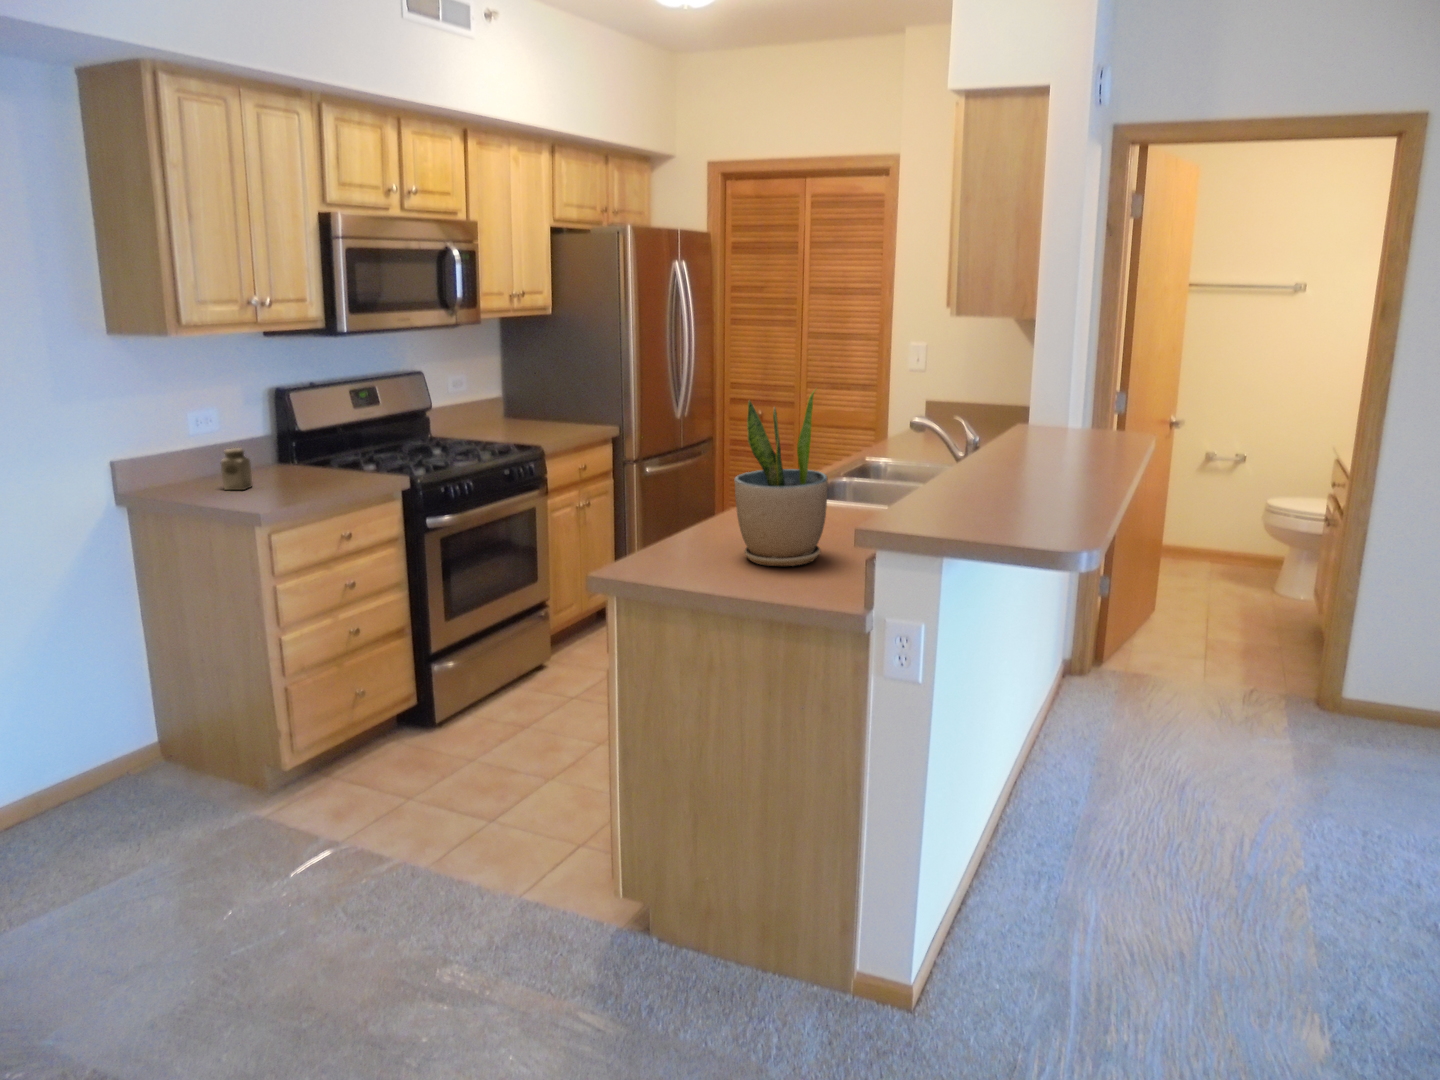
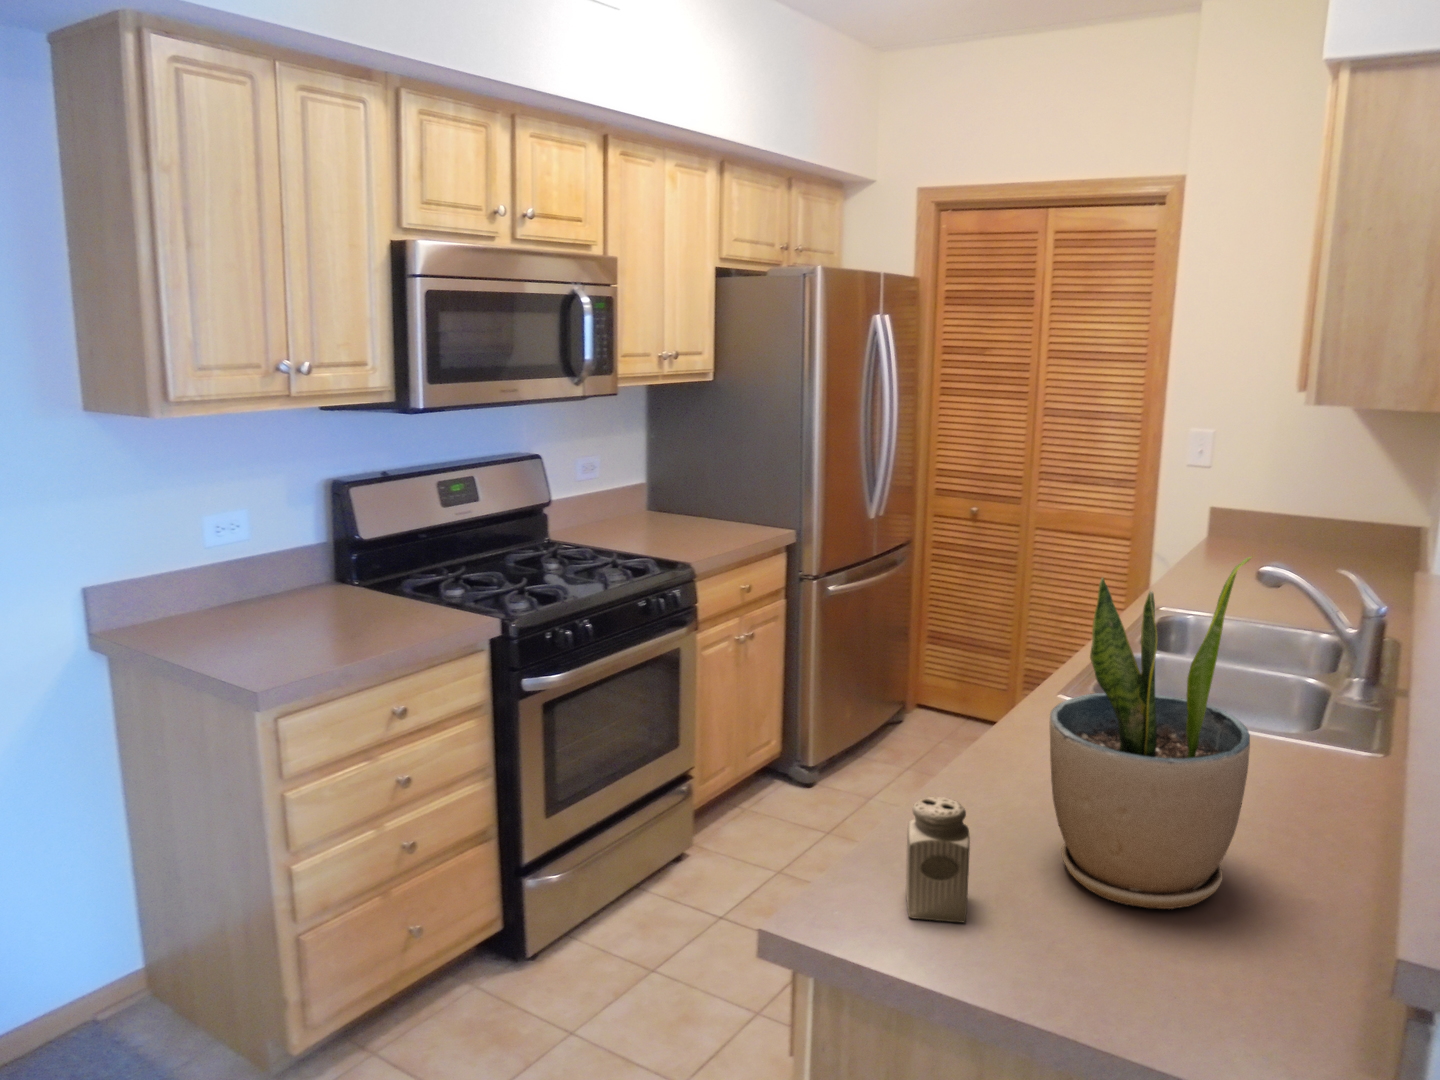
salt shaker: present [221,448,253,490] -> present [906,797,970,922]

